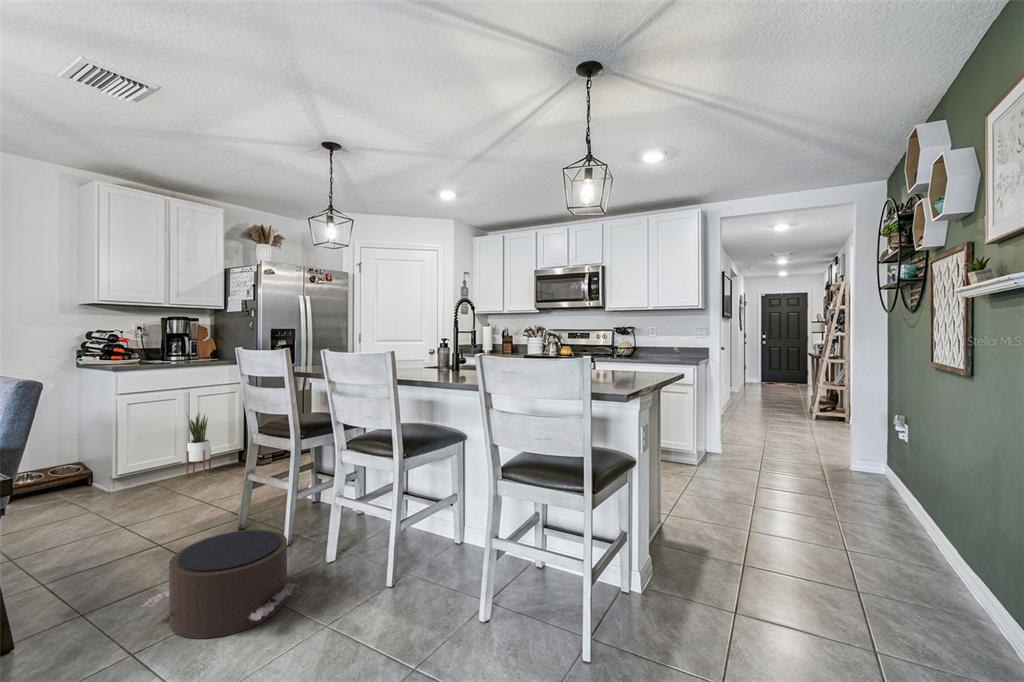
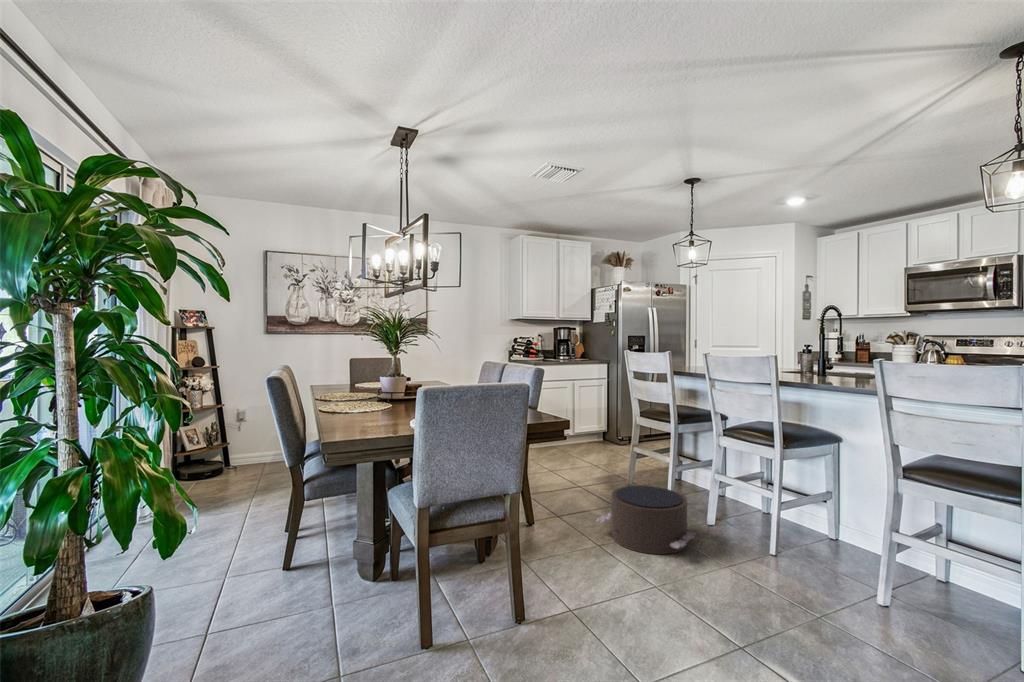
potted plant: present [187,412,211,477] -> none [574,398,588,448]

